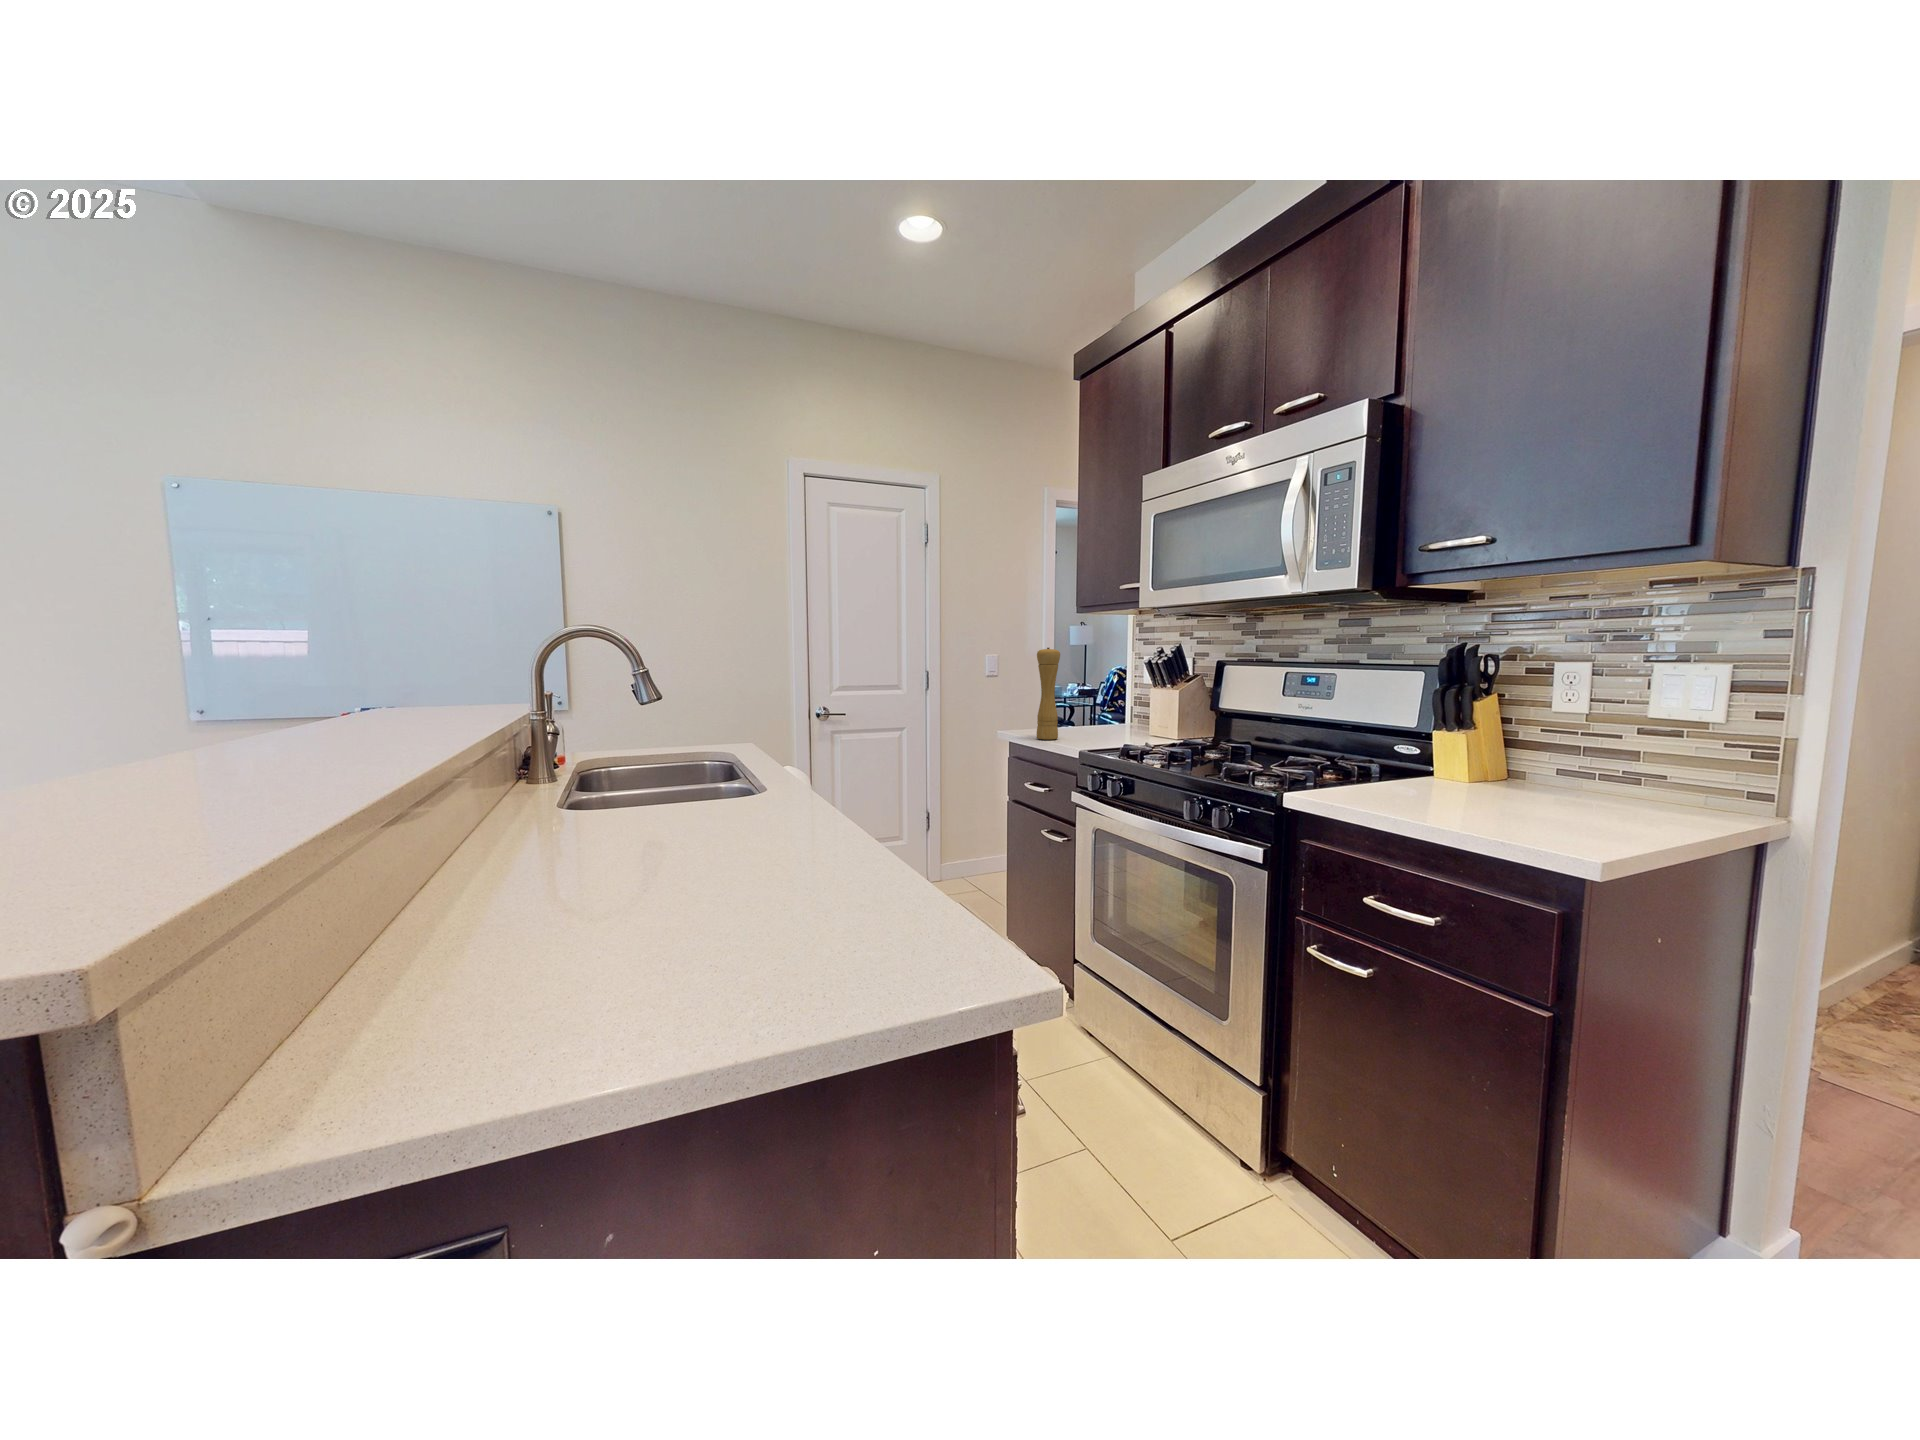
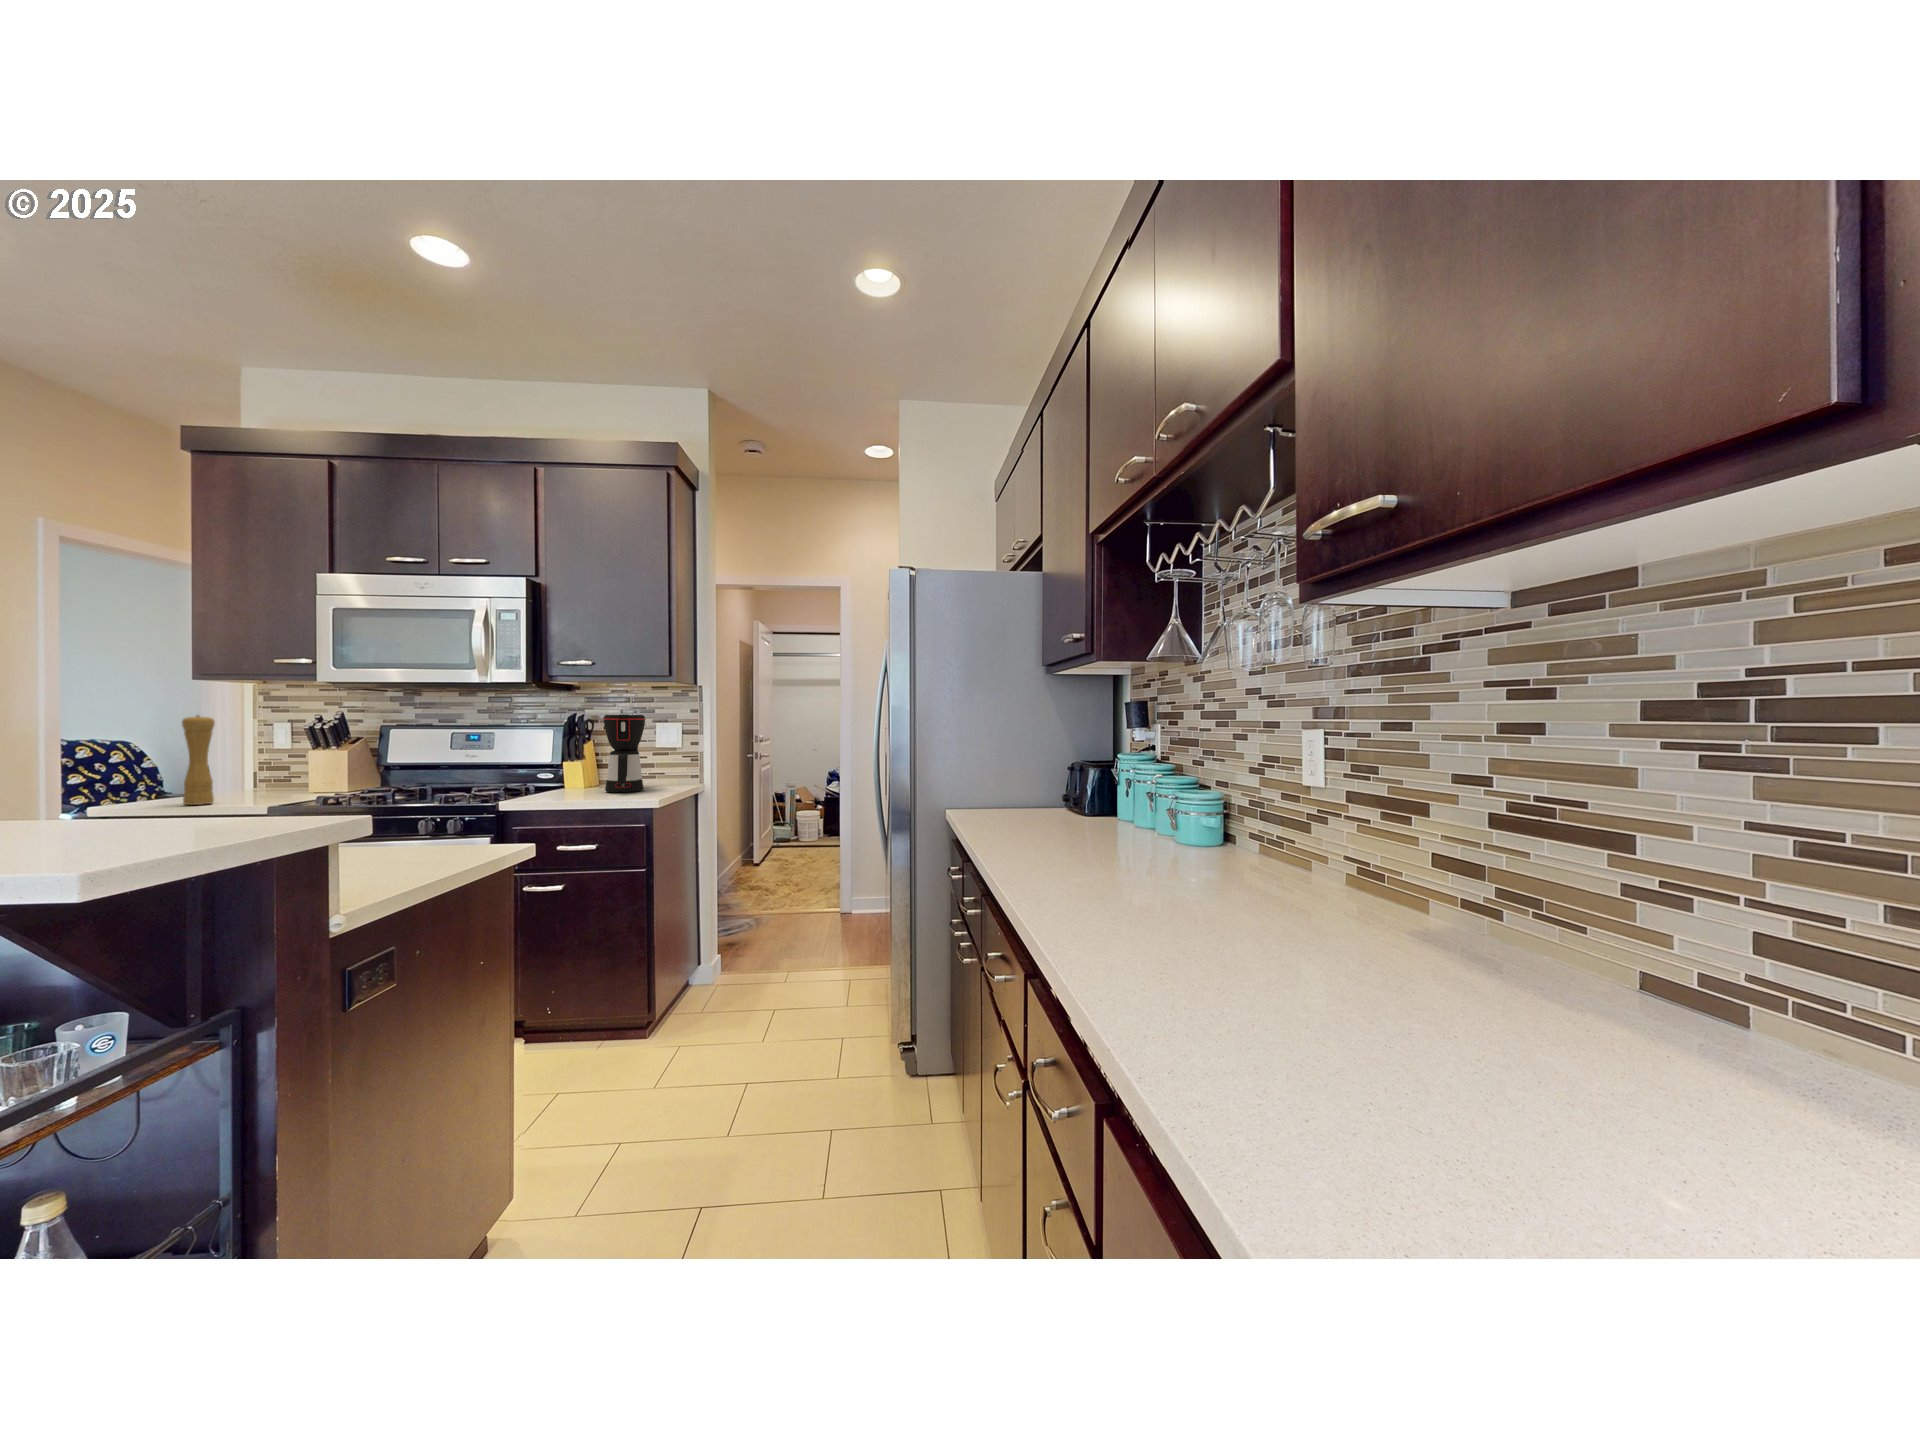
coffee maker: none [1501,642,1616,812] -> present [603,714,646,793]

